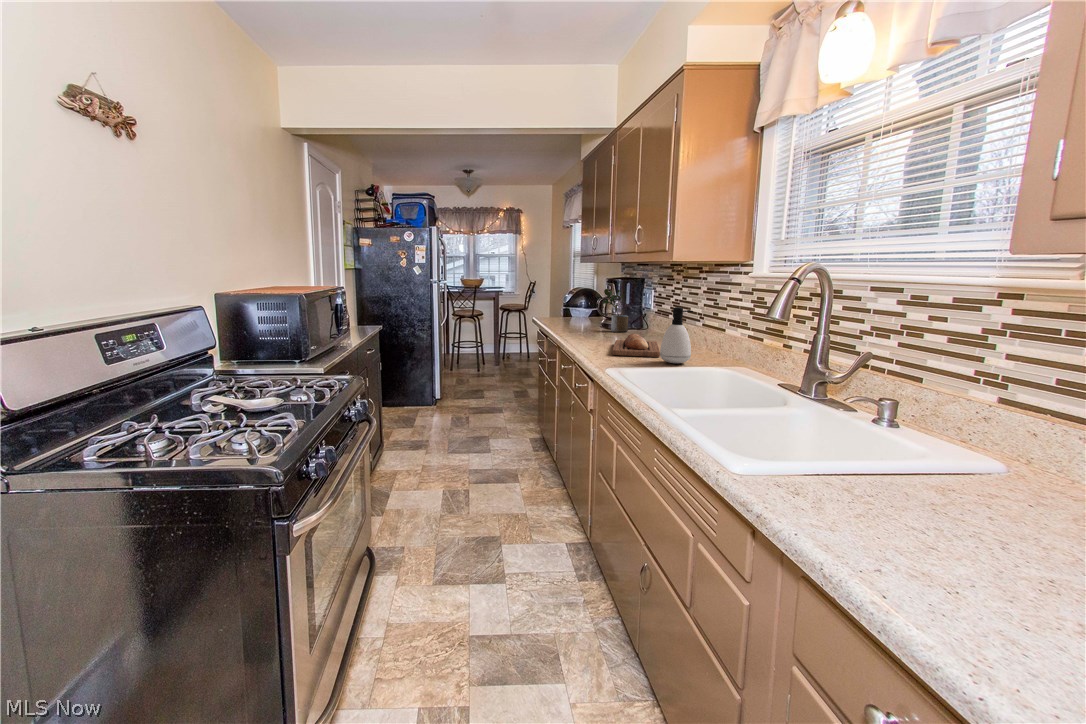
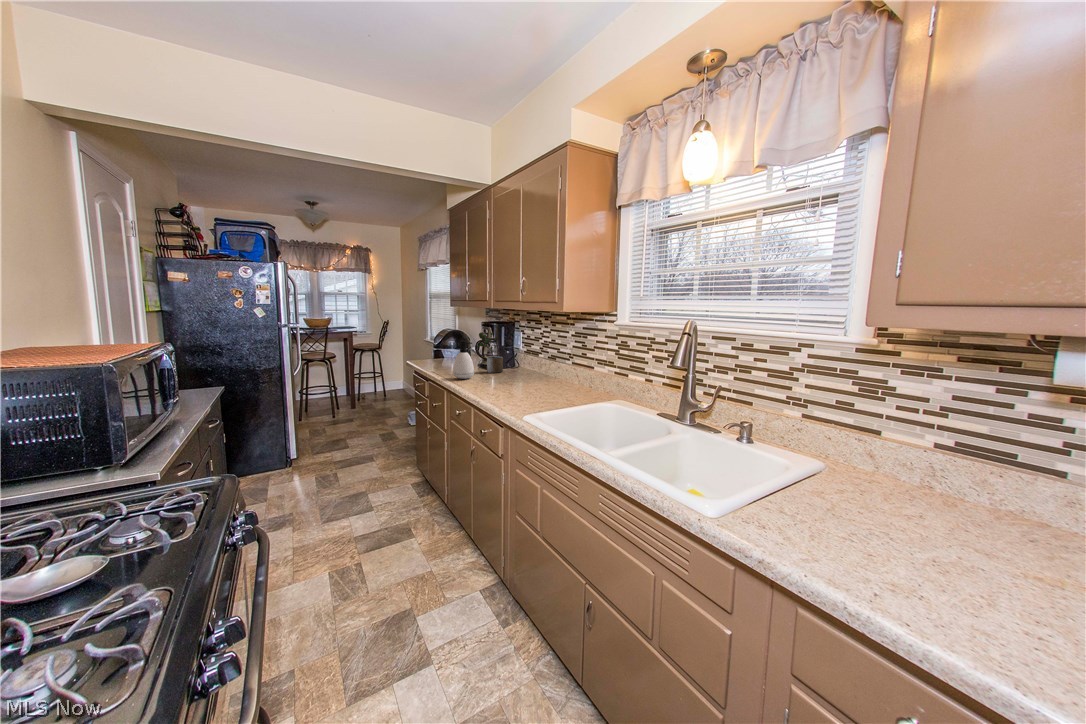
soap dispenser: present [660,307,693,363] -> present [454,341,474,379]
bread loaf: present [612,334,660,357] -> none [498,376,544,399]

